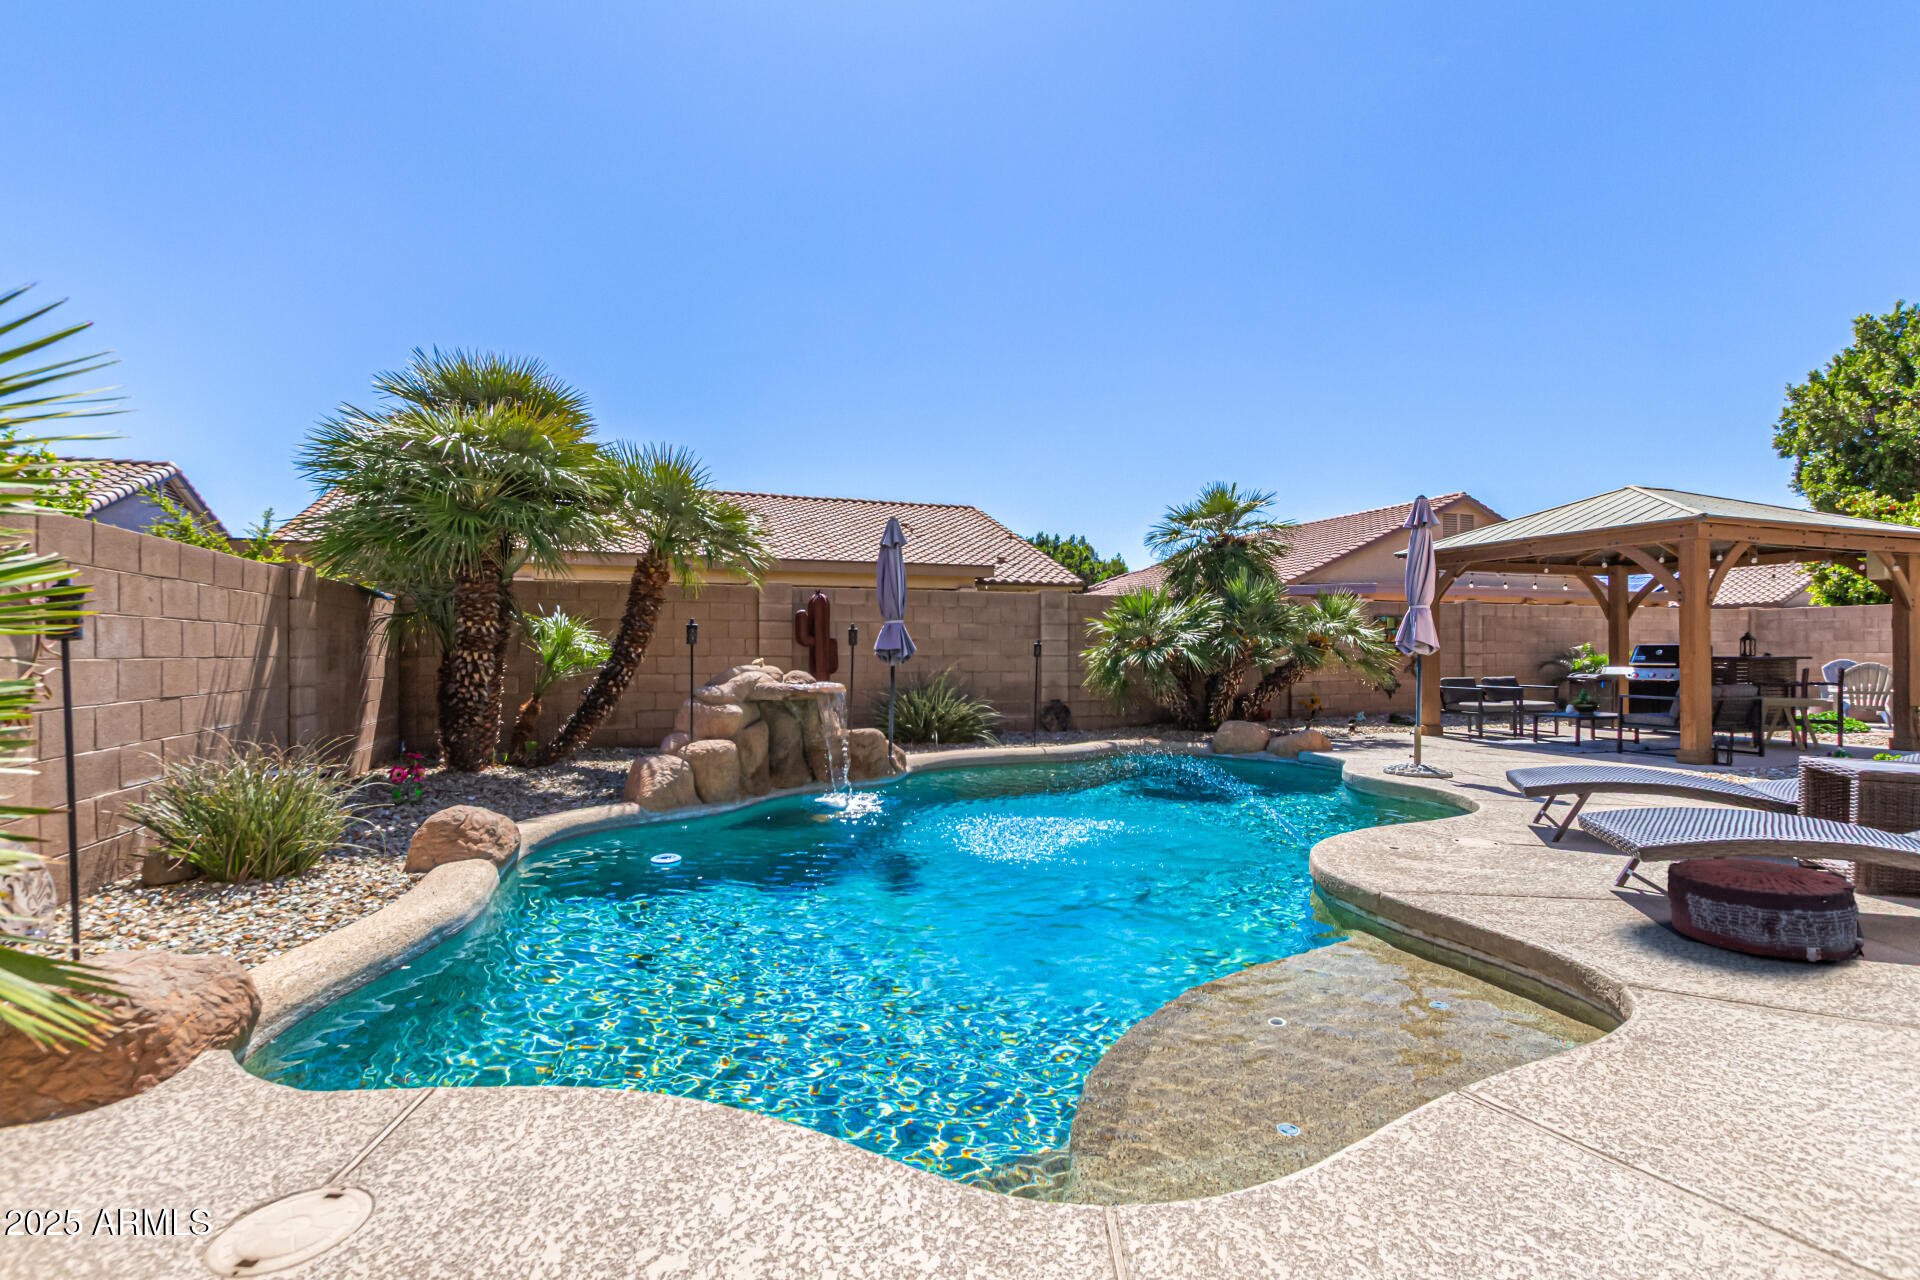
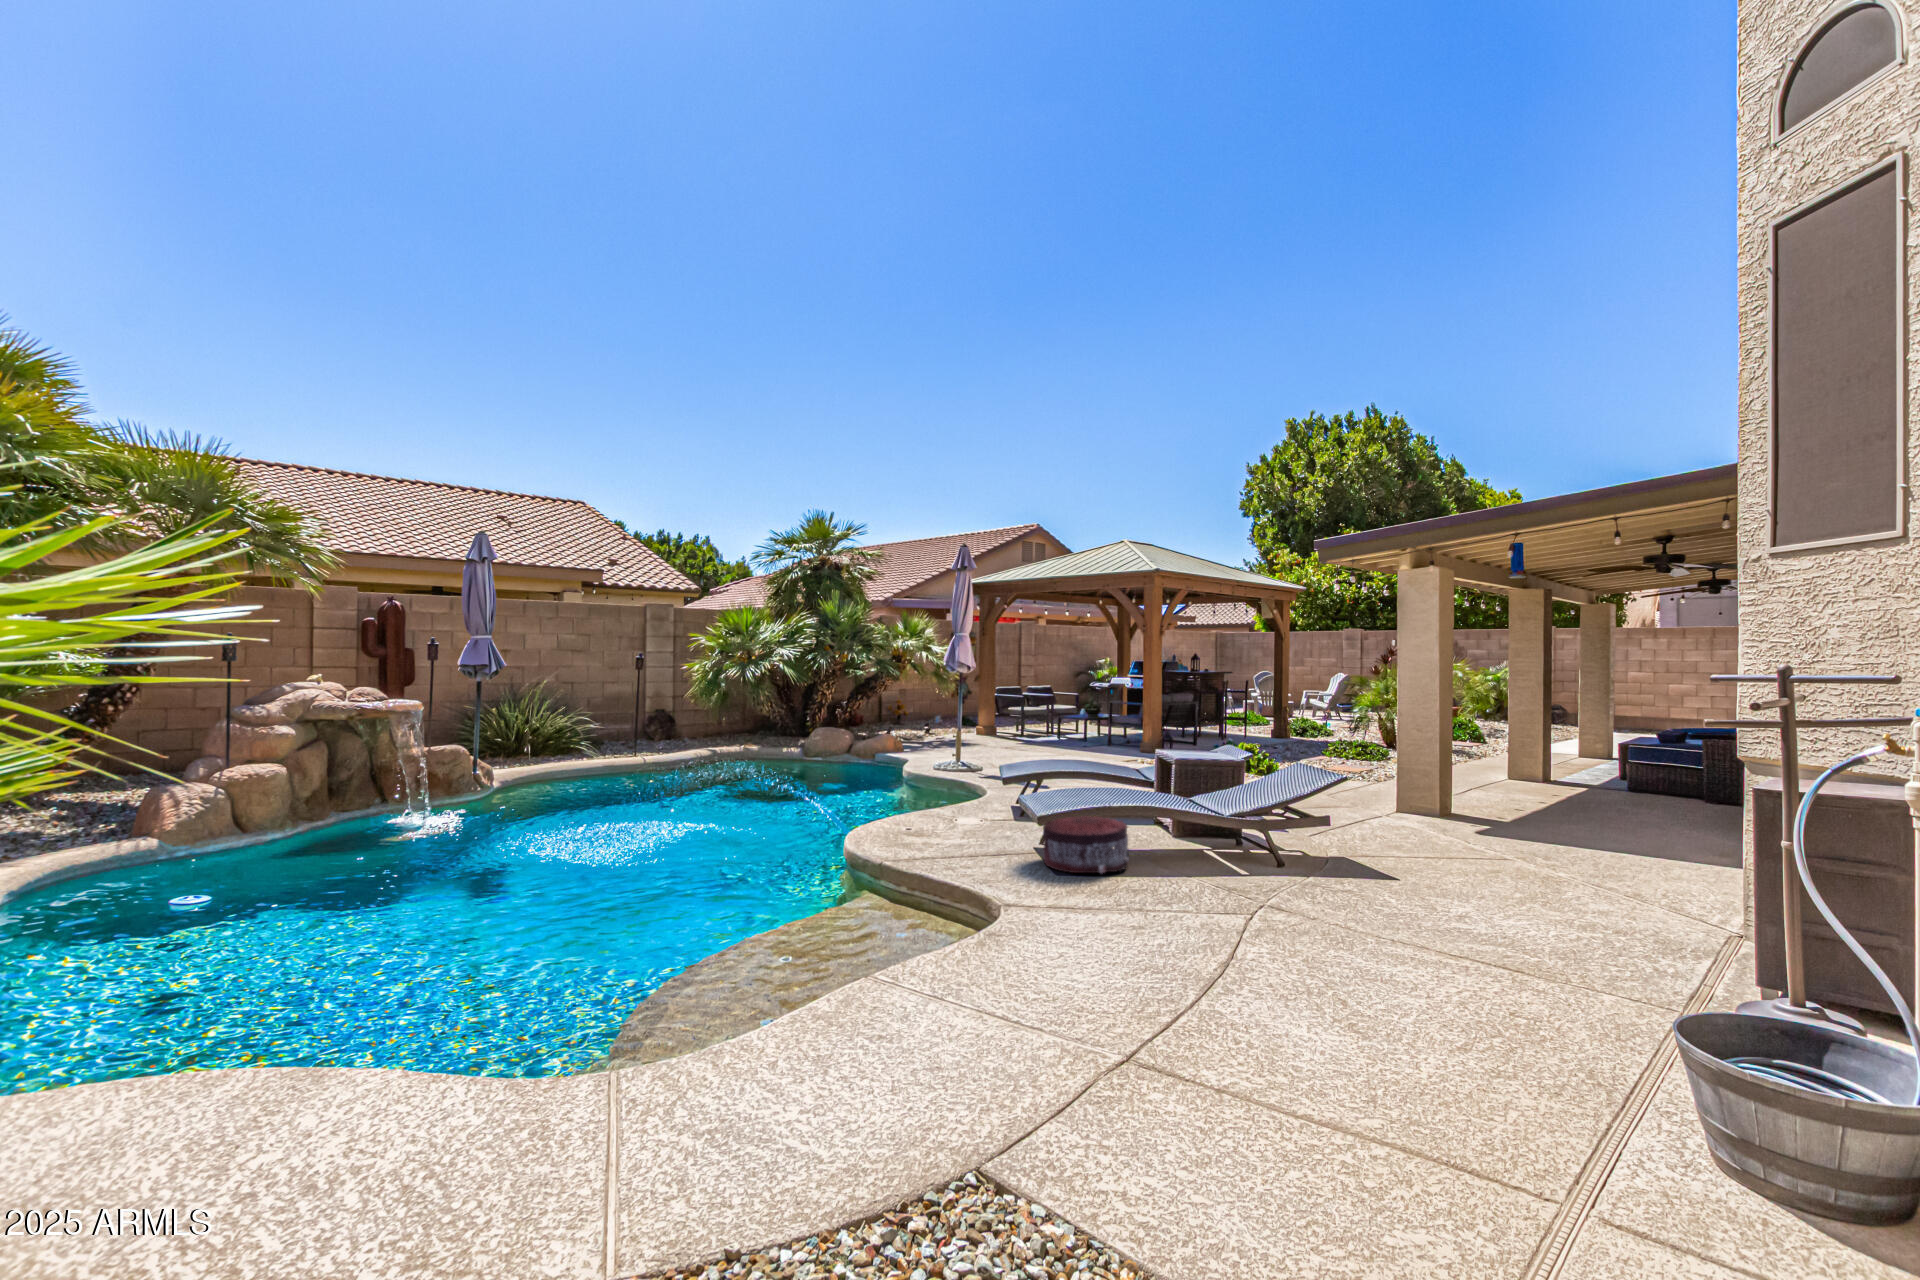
side table: present [1750,697,1828,751] -> none [1178,703,1222,741]

